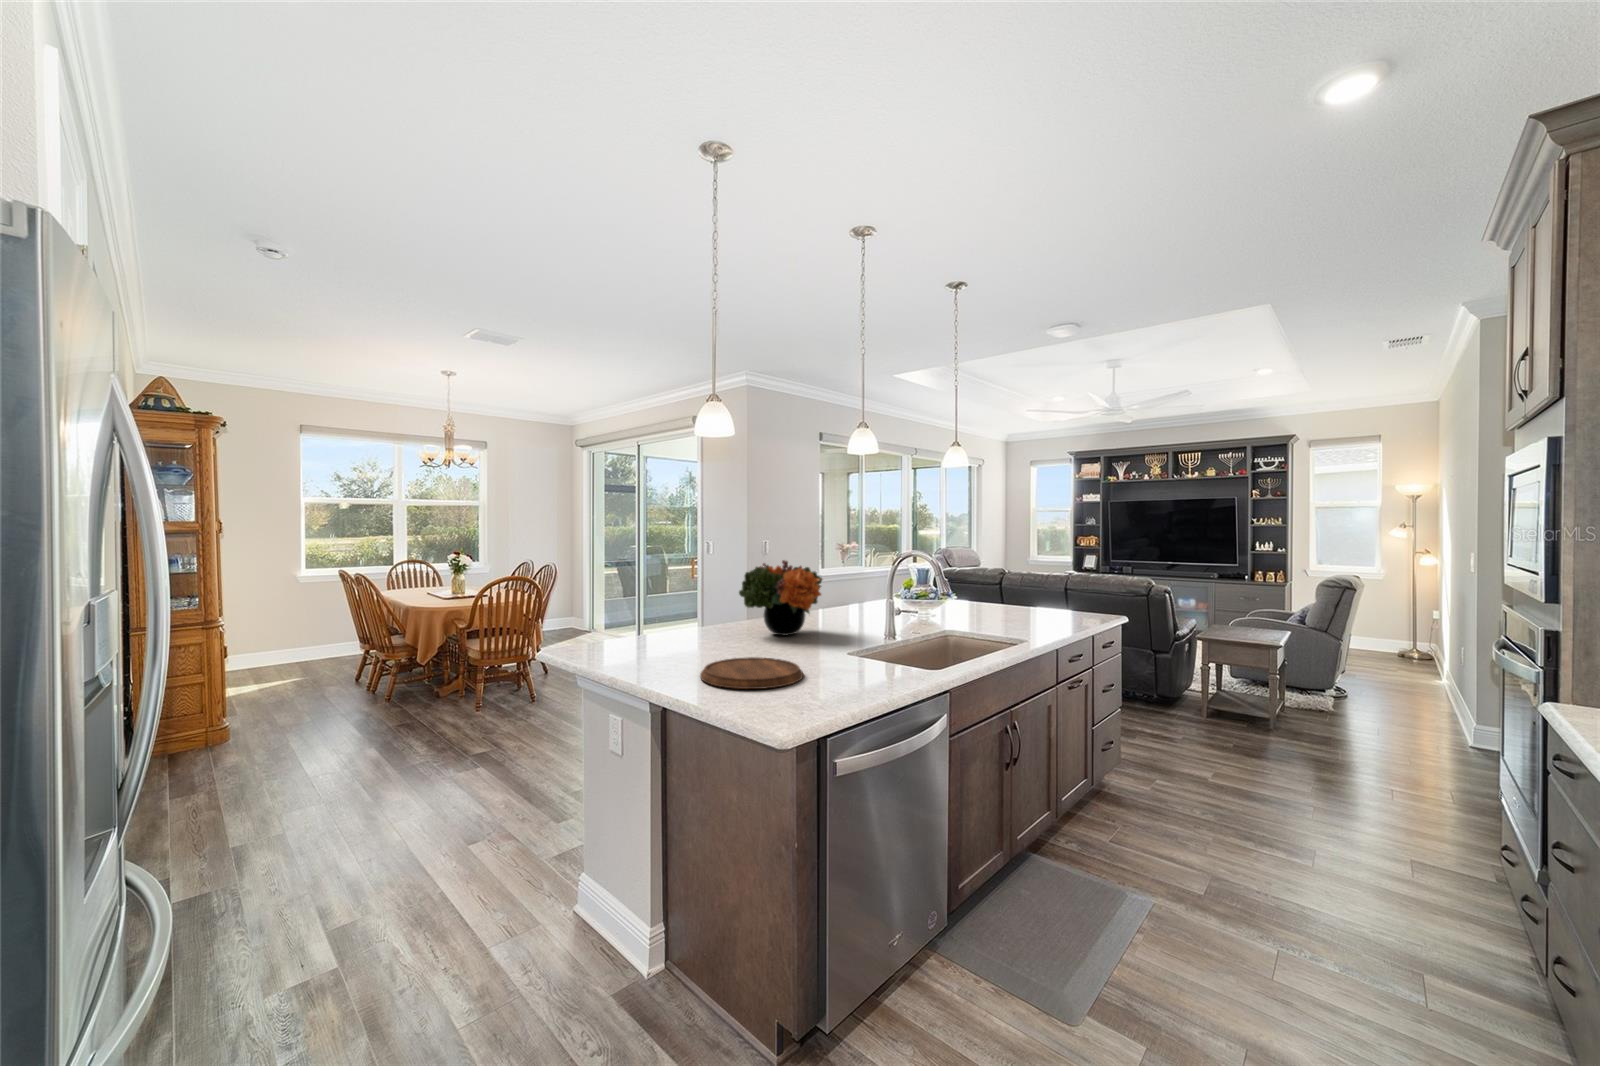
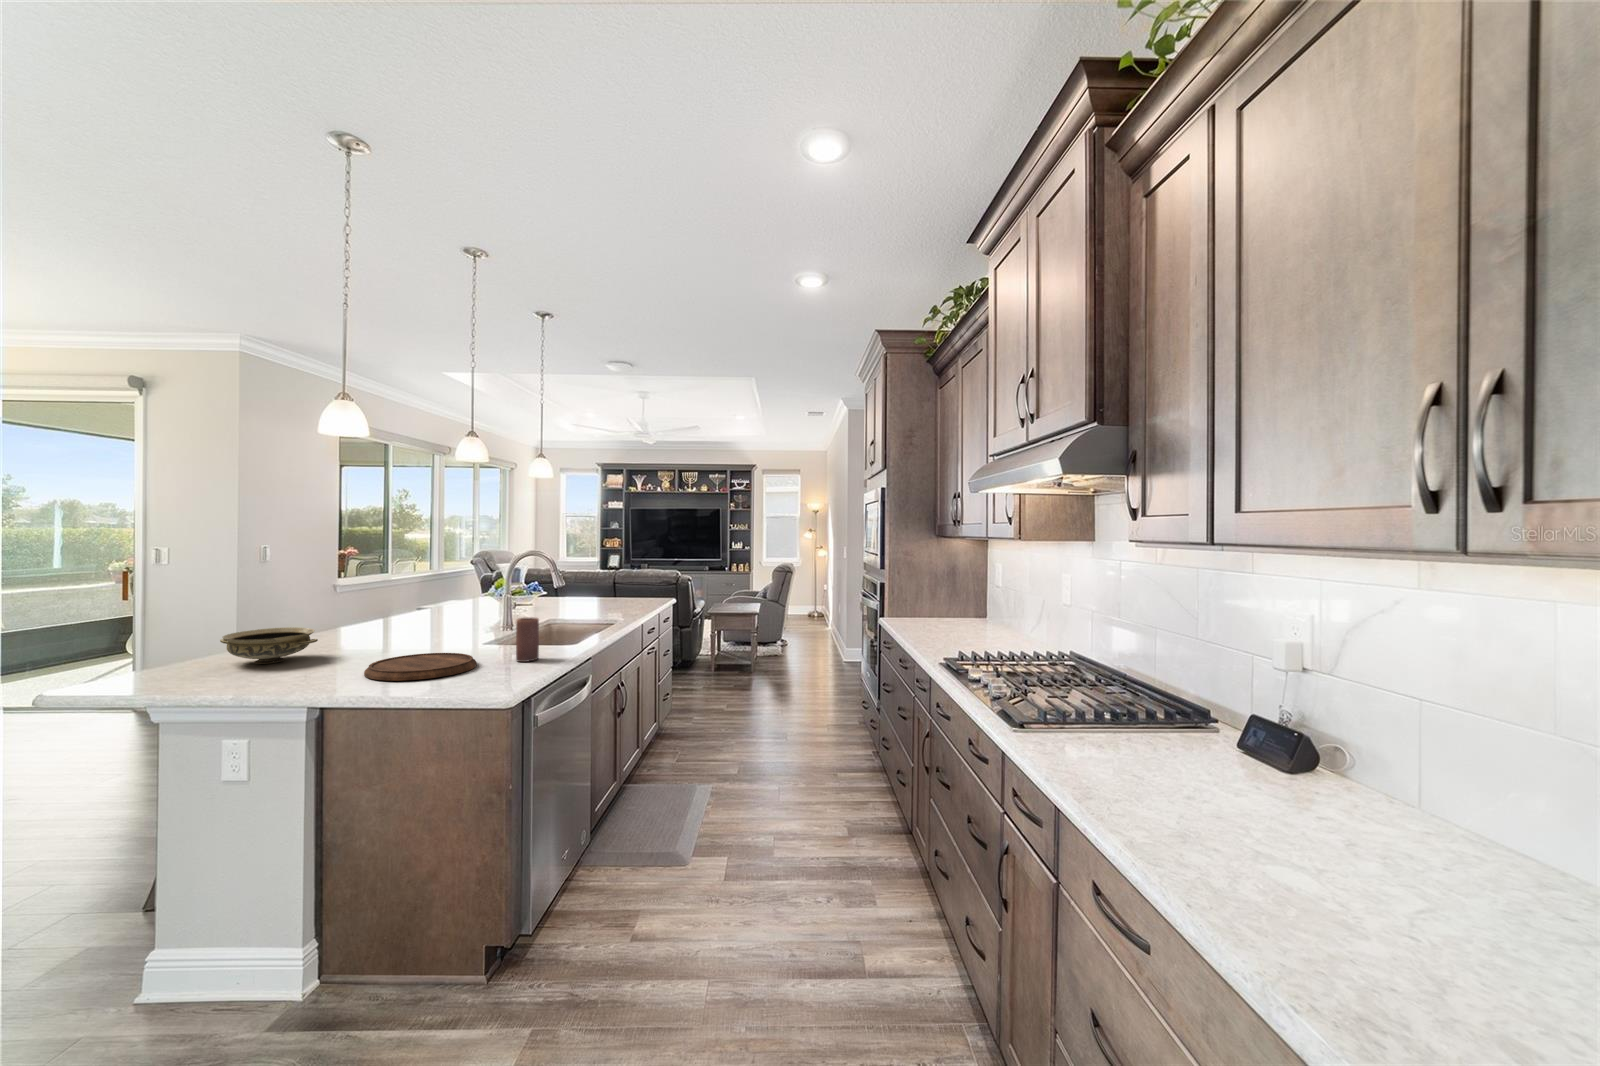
flower arrangement: present [739,560,822,635] -> none [350,563,452,637]
ceramic bowl: none [633,616,697,648] -> present [220,627,318,664]
candle: none [842,631,868,685] -> present [516,618,539,662]

